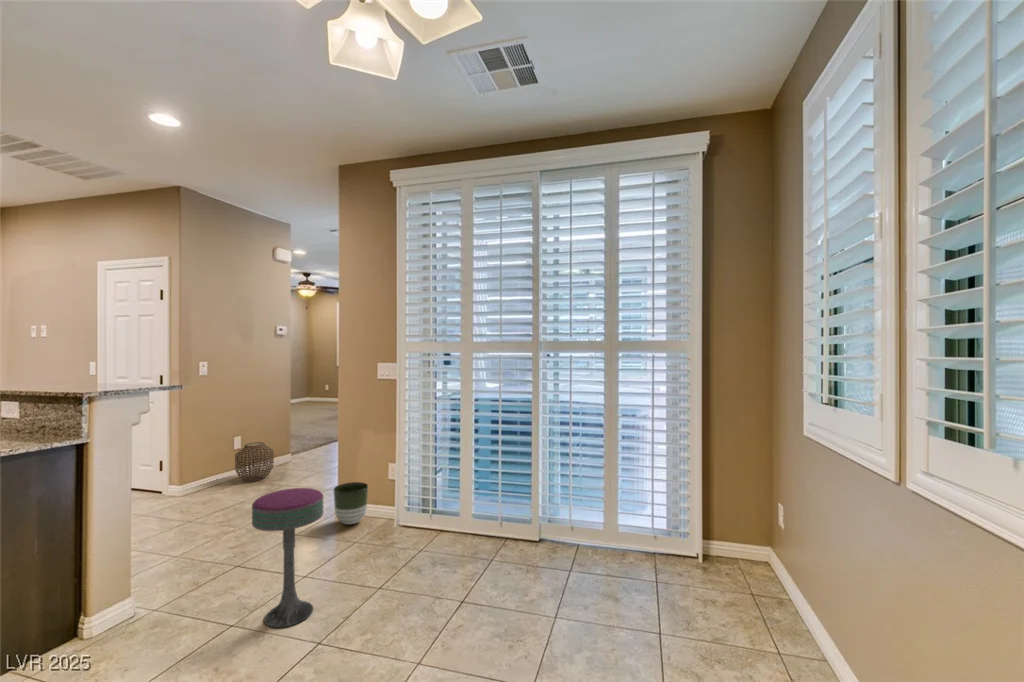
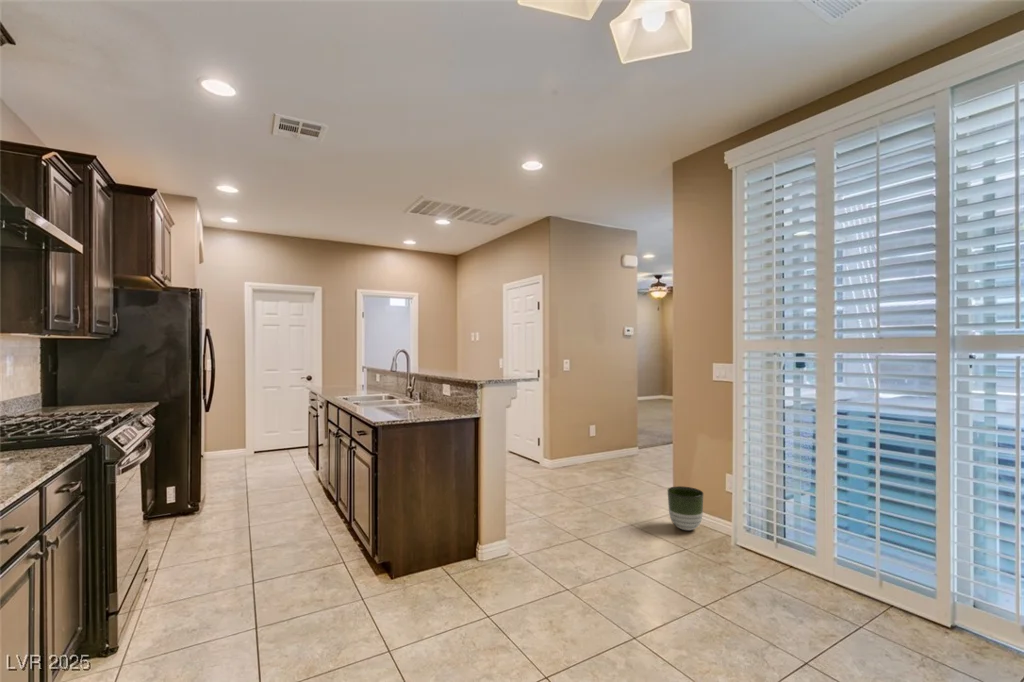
woven basket: present [235,442,274,482] -> none [590,433,621,468]
bar stool: present [252,488,324,627] -> none [583,479,645,610]

